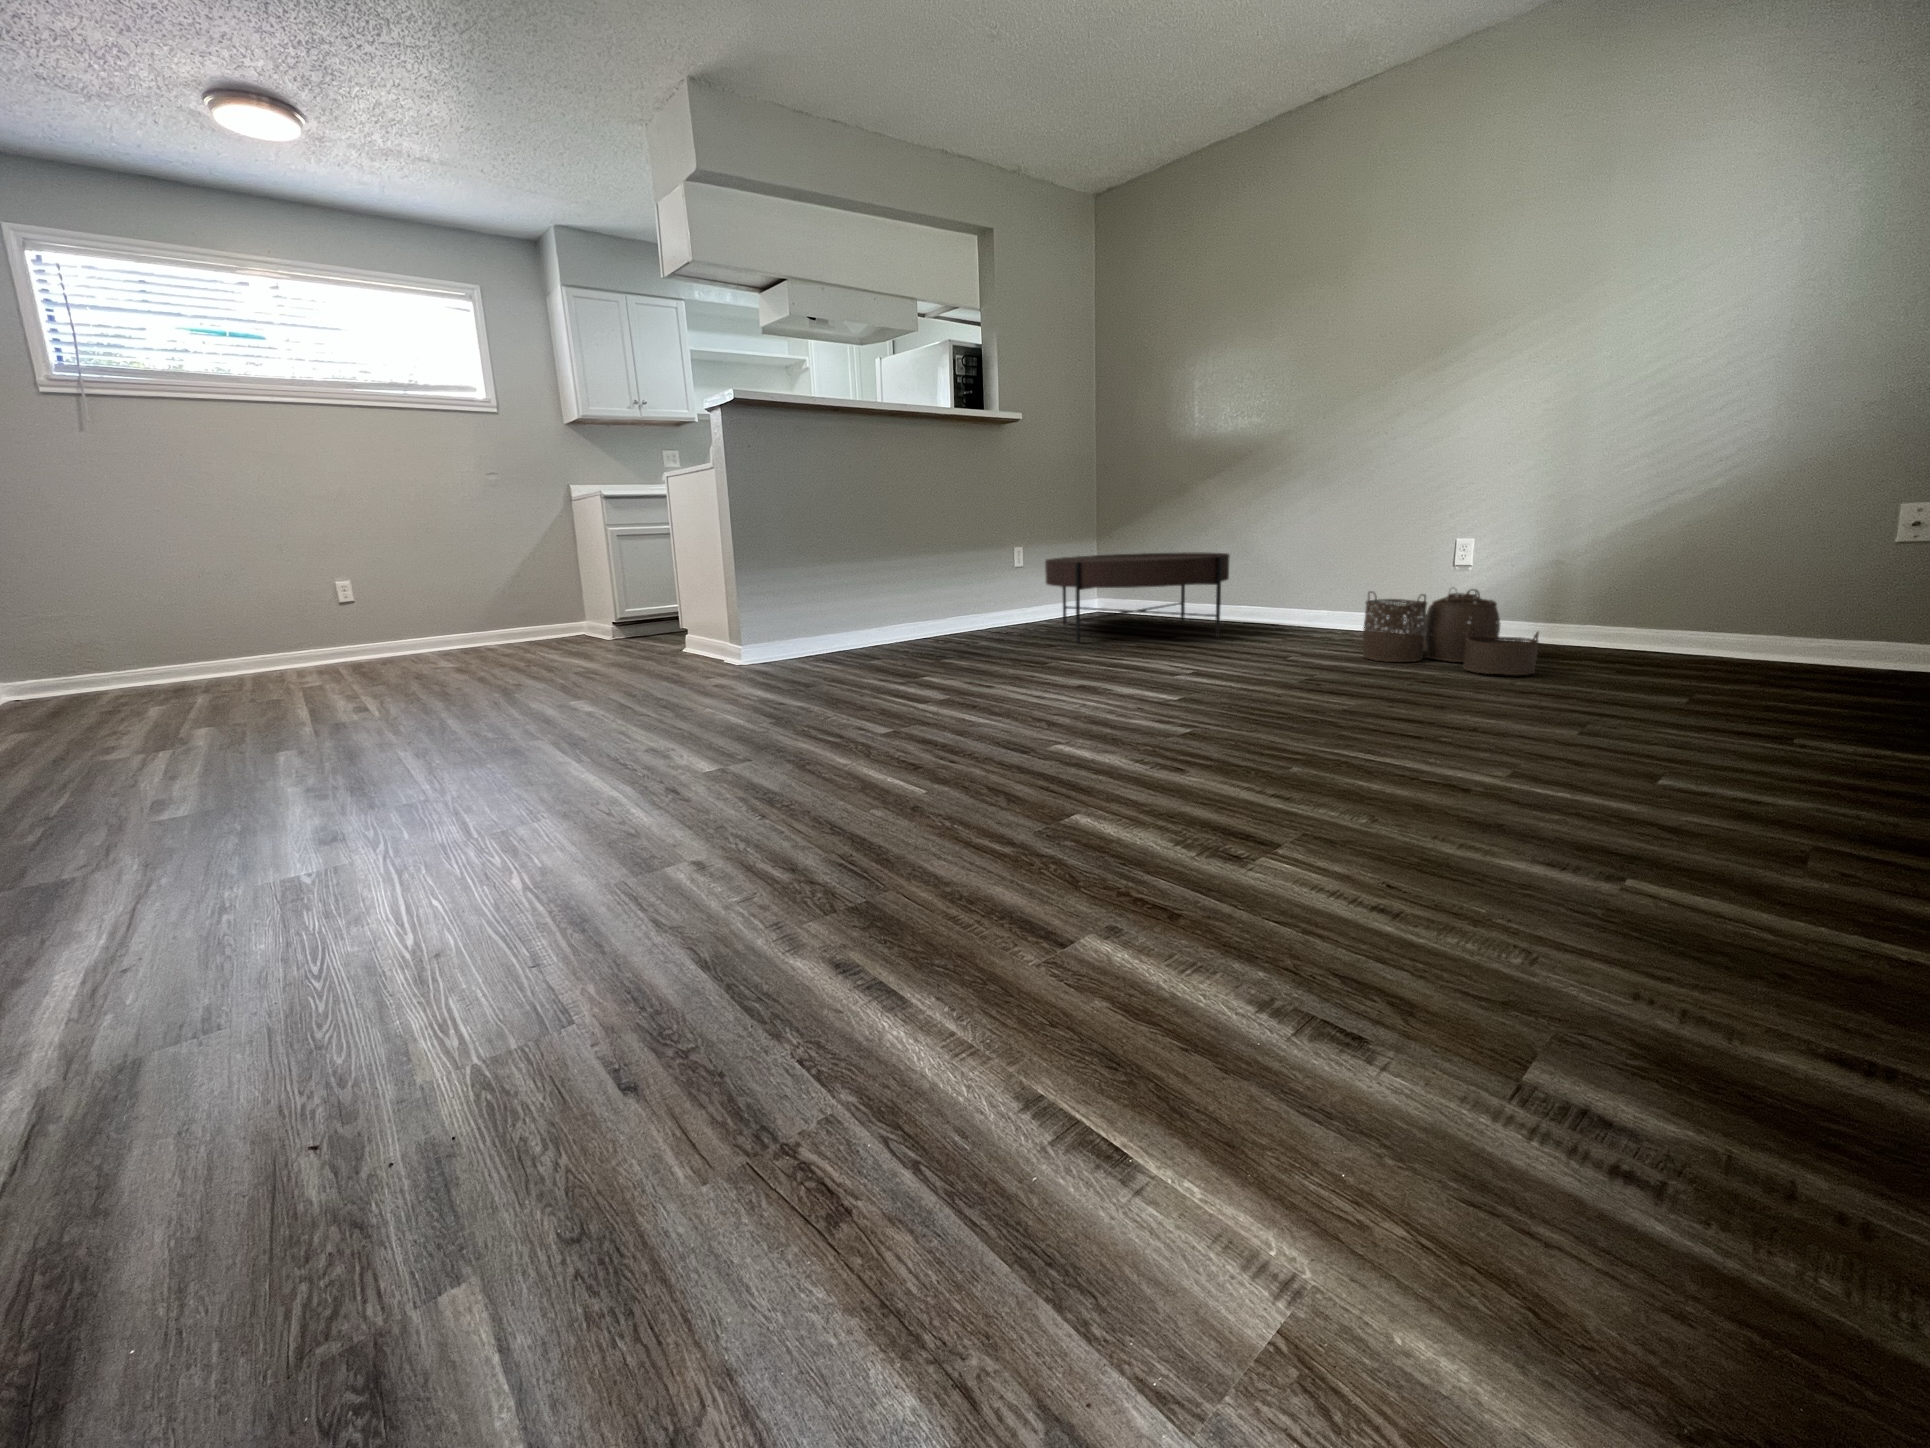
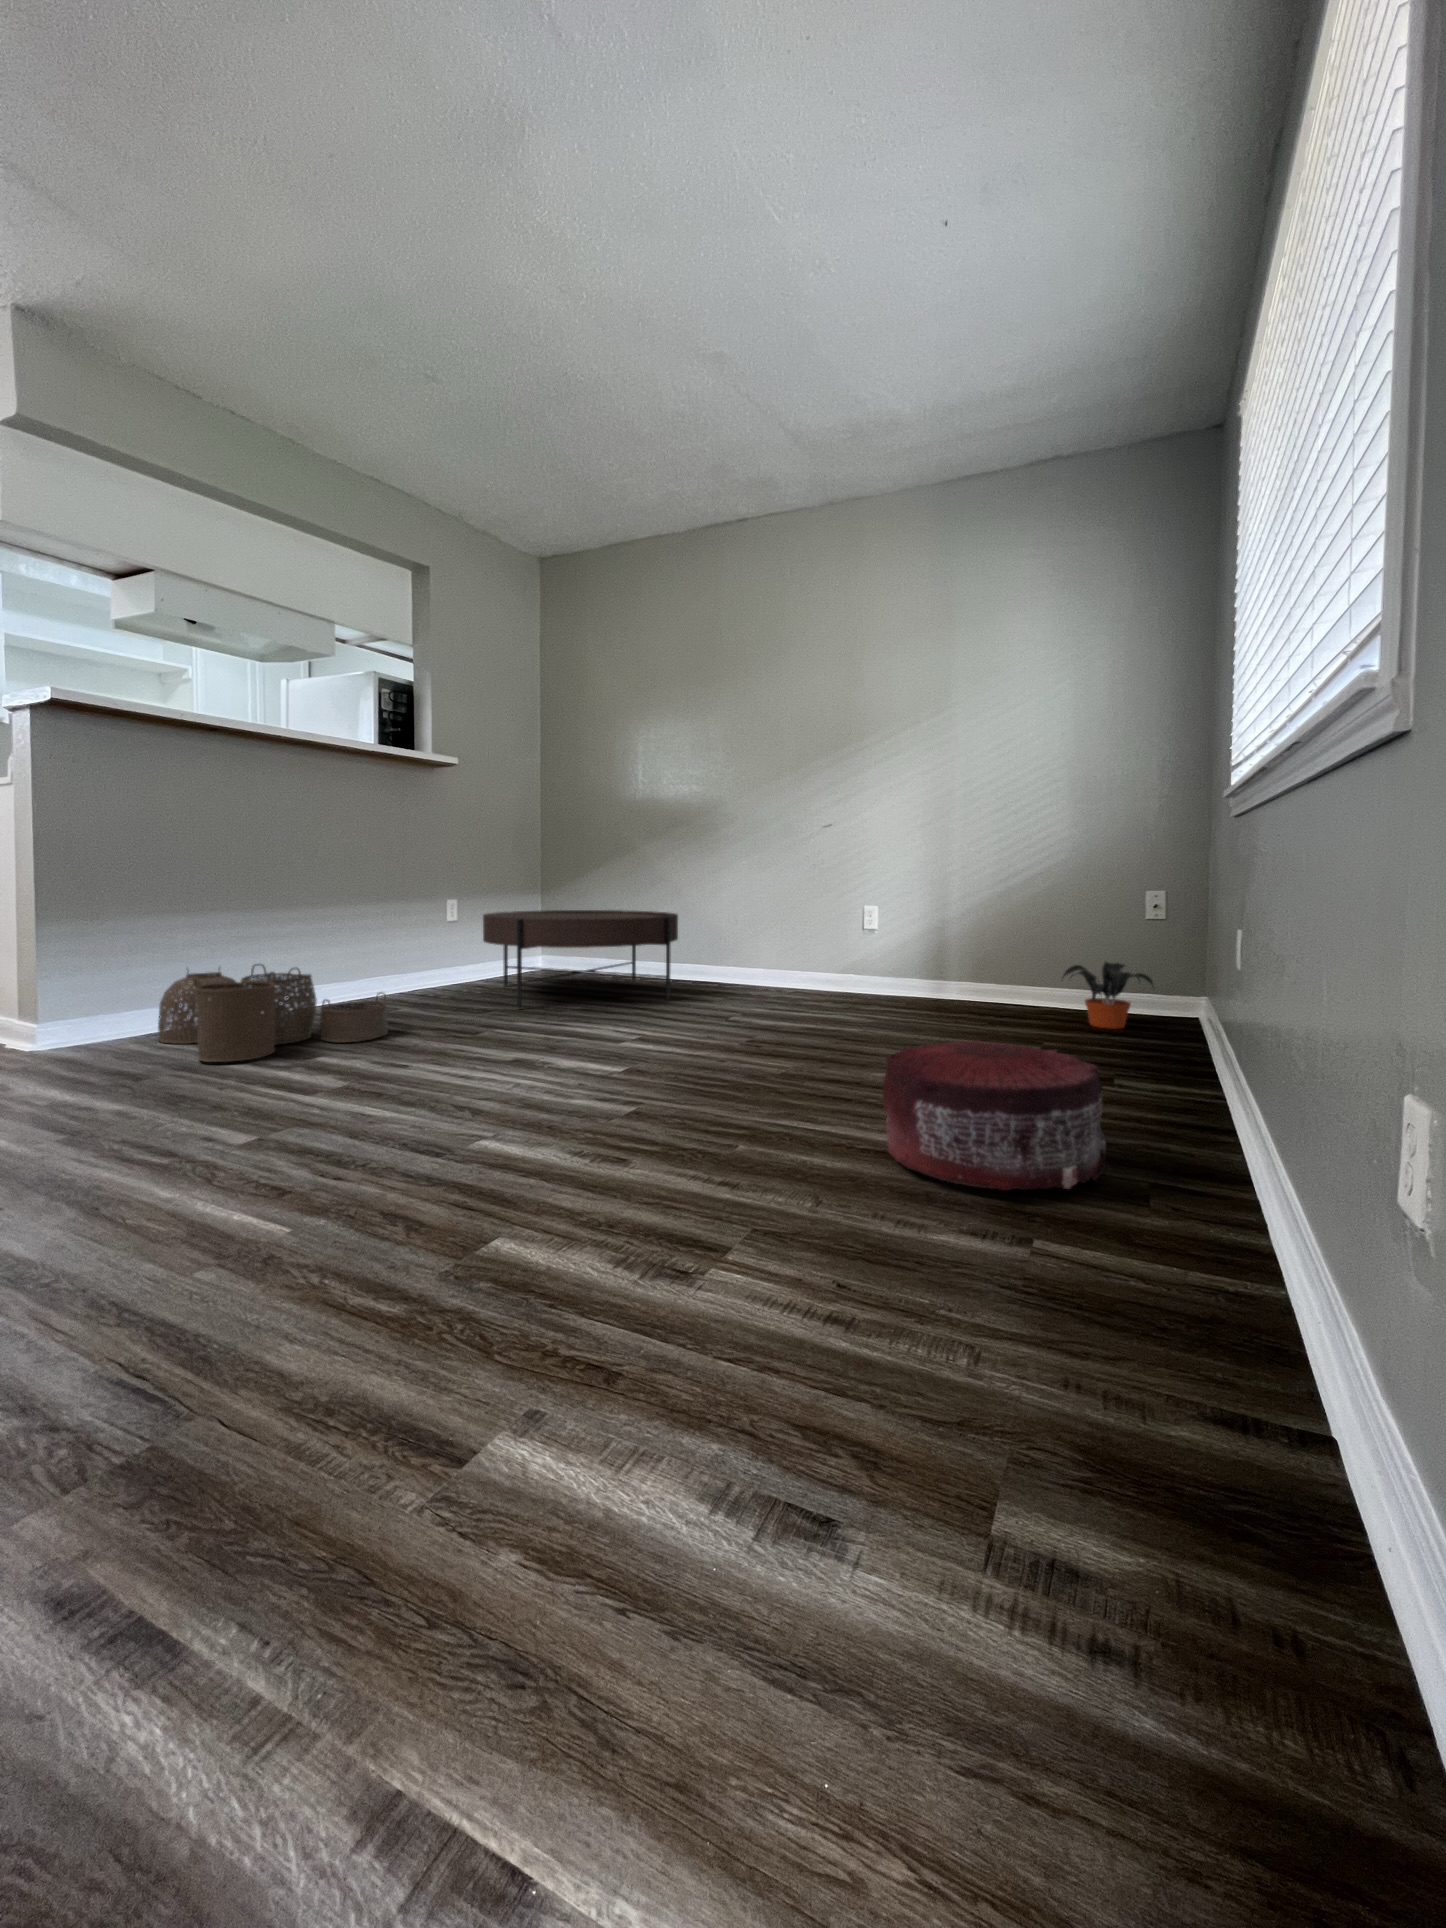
woven basket: present [1363,589,1539,675] -> present [158,964,388,1062]
potted plant: none [1739,595,1907,682] -> present [1063,962,1153,1029]
pouf: none [1456,677,1770,842] -> present [882,1040,1110,1191]

